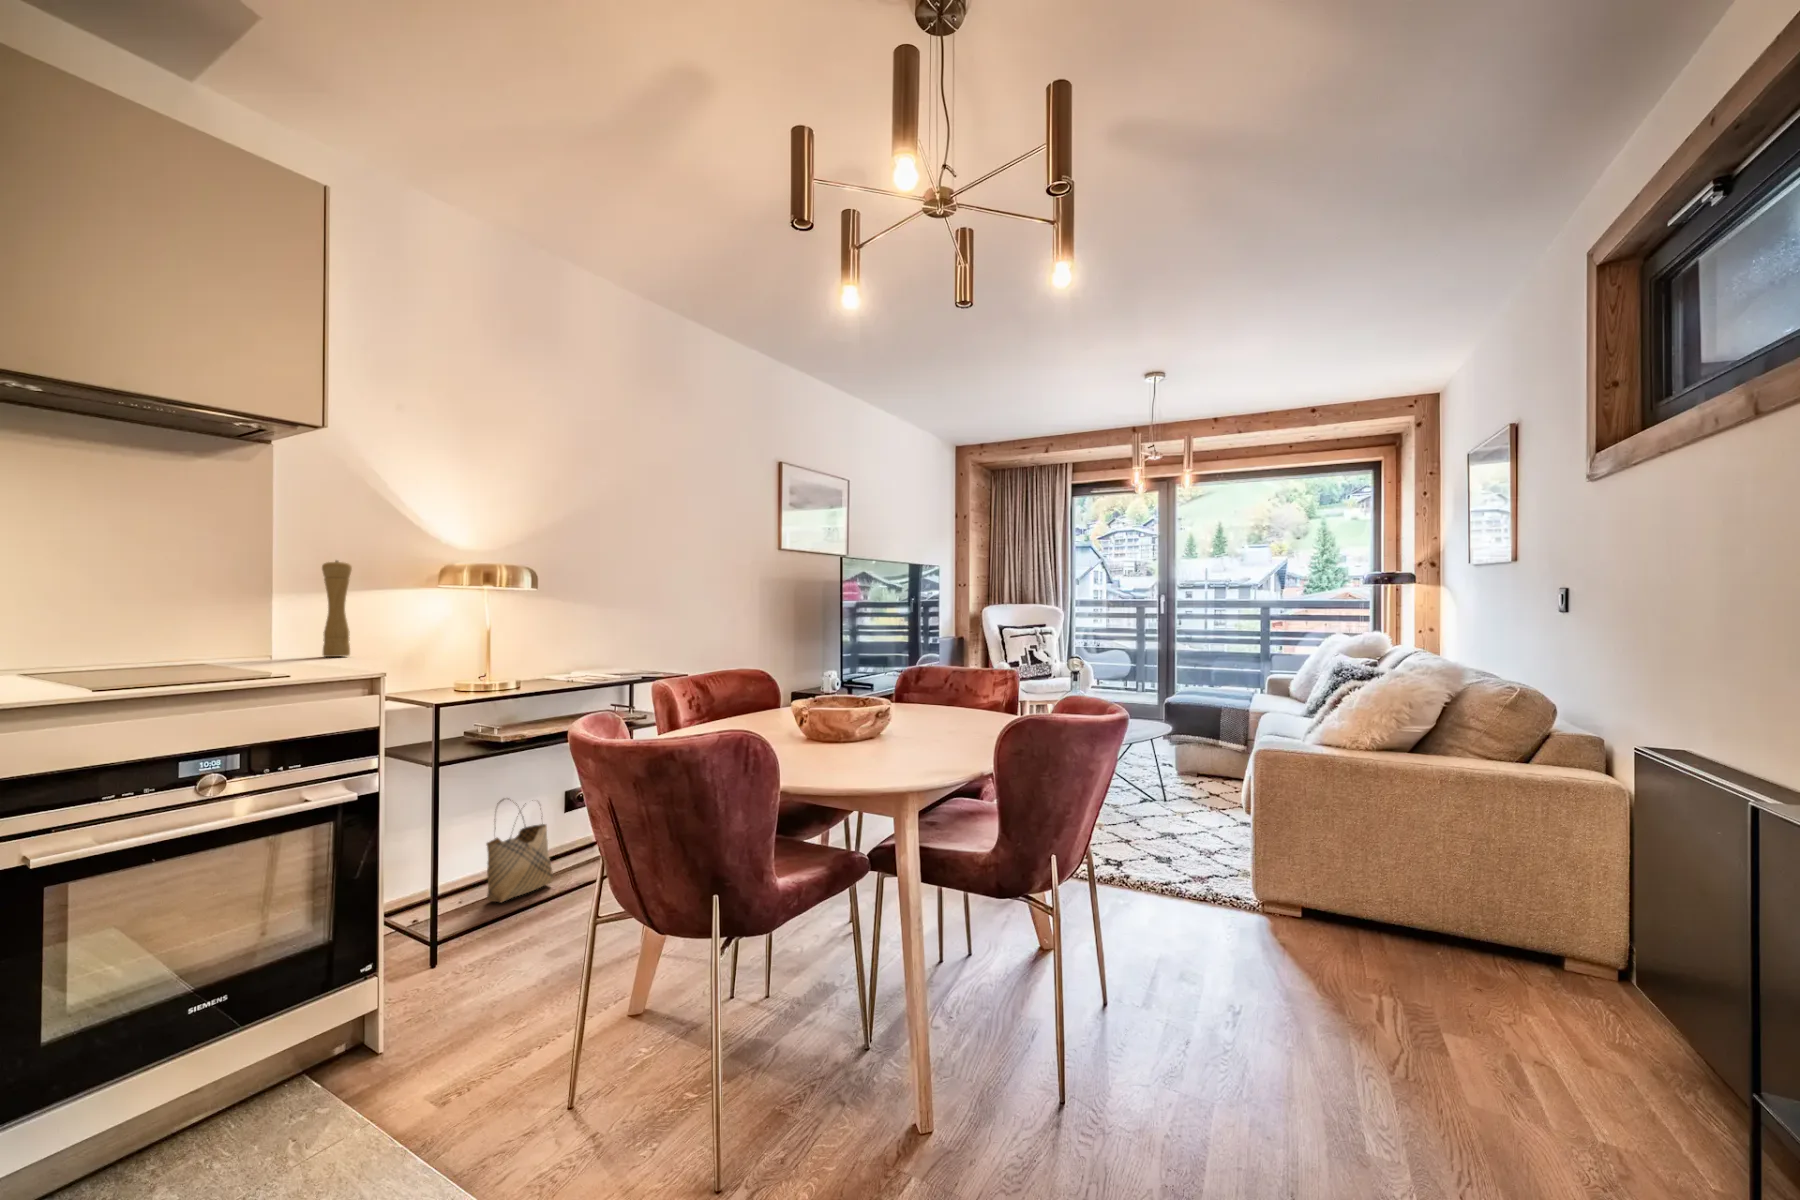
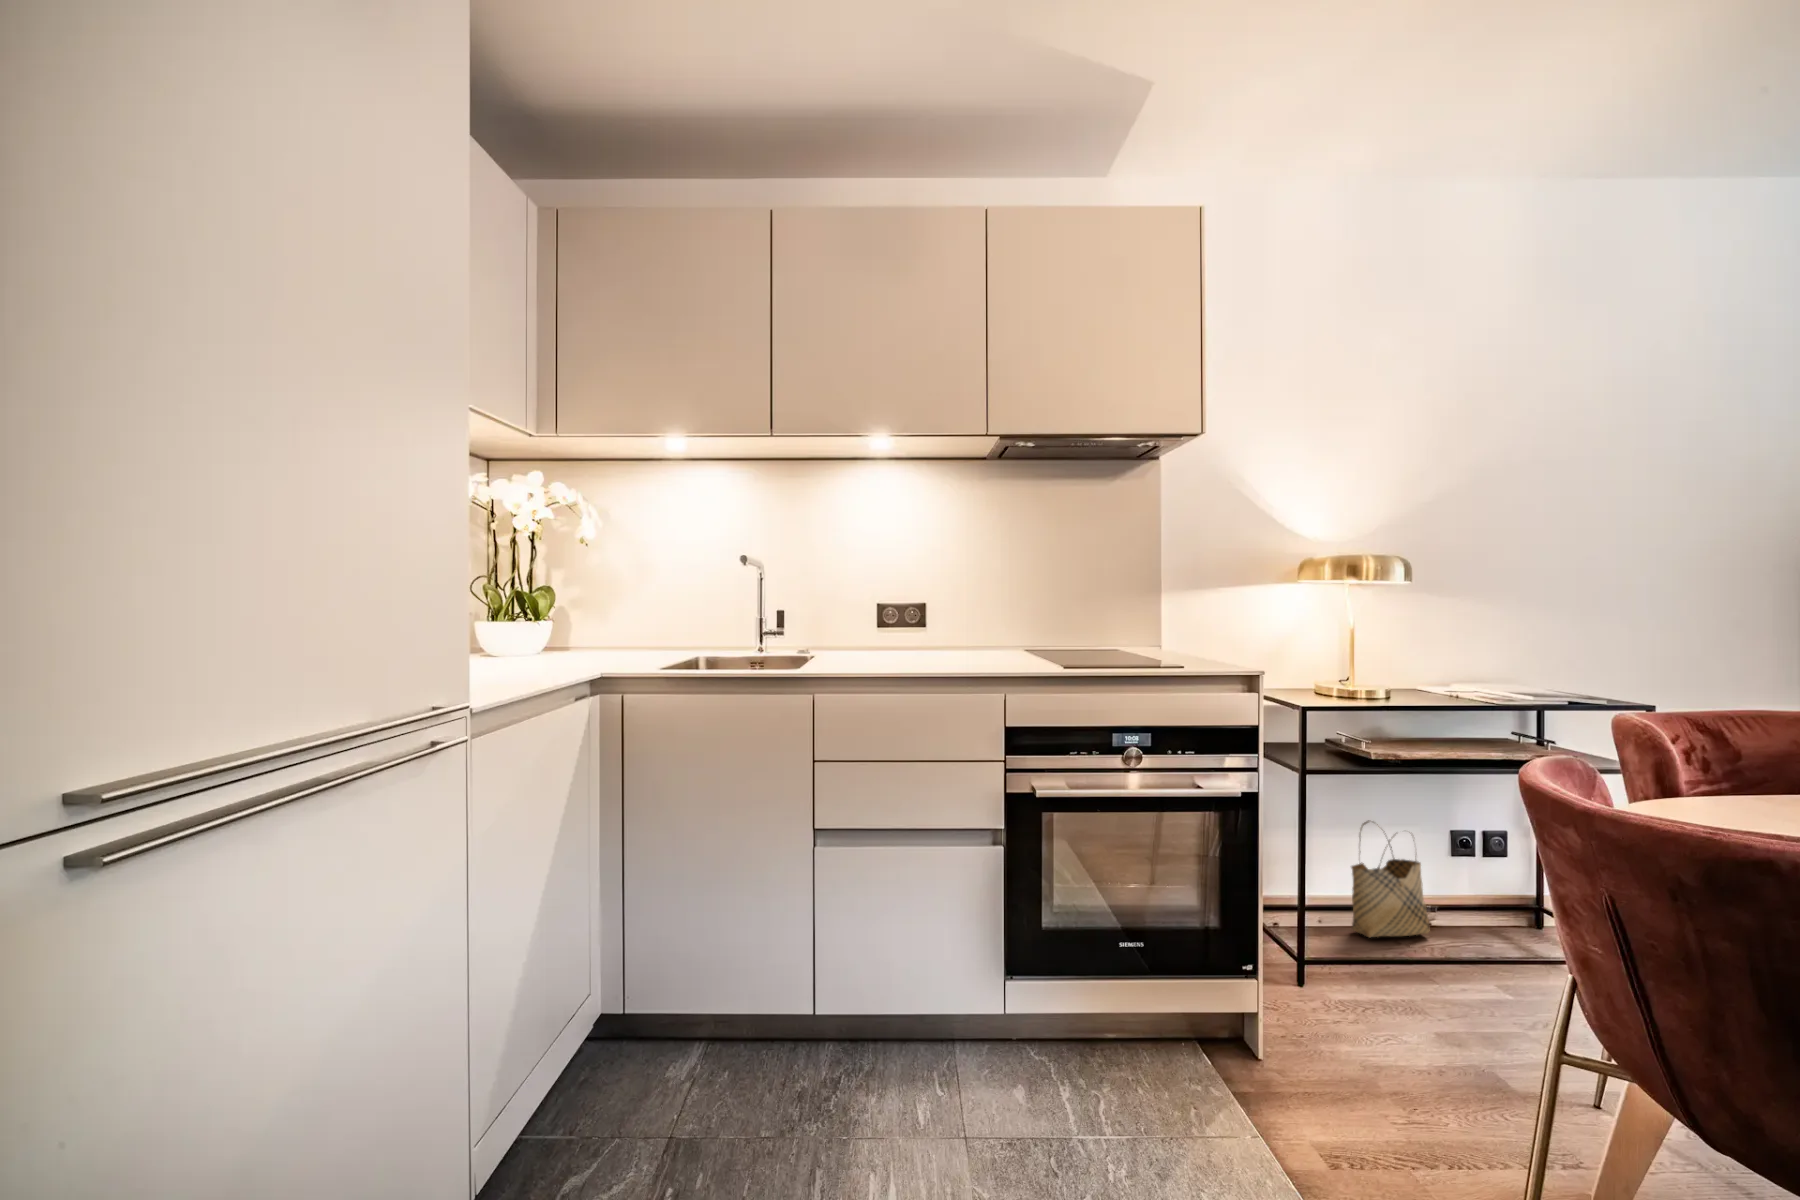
pepper mill: present [322,561,352,657] -> none [1197,561,1221,652]

